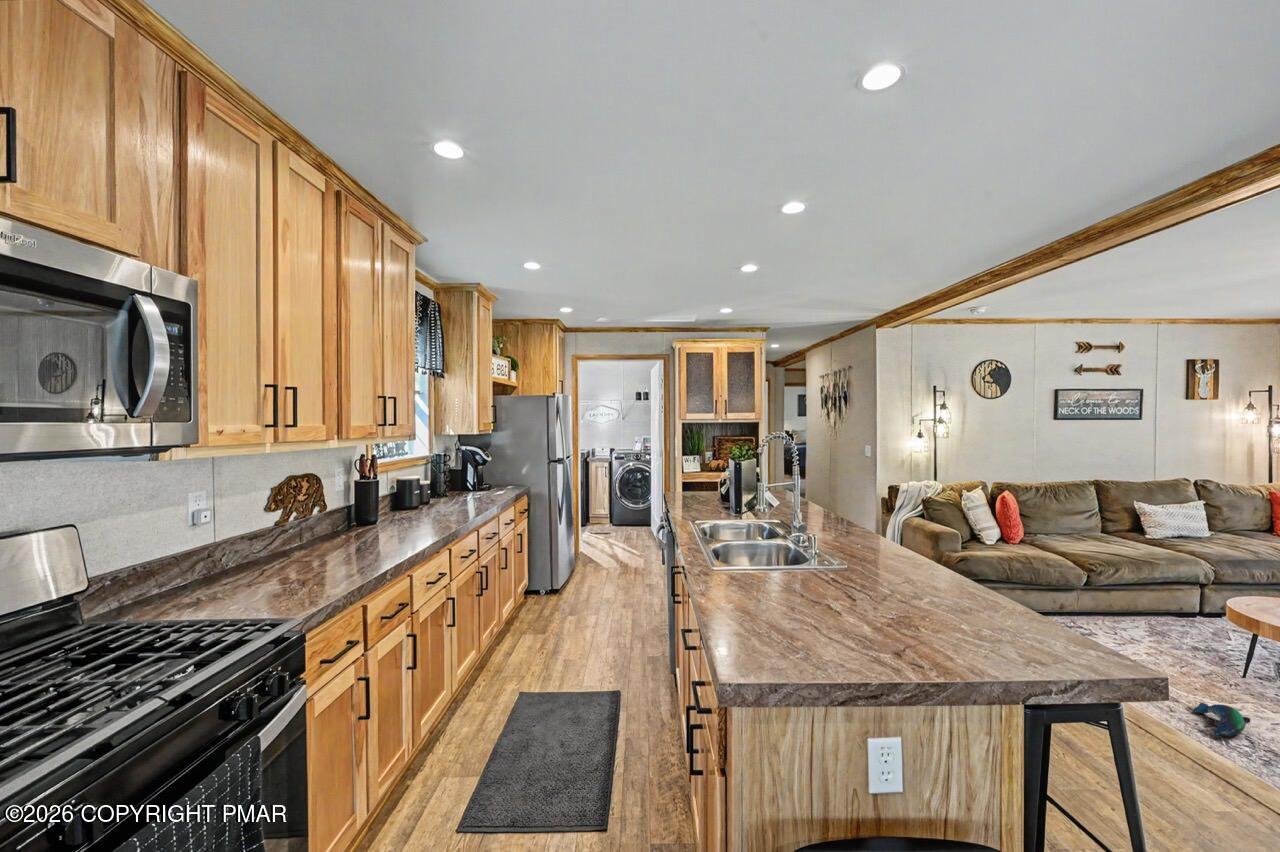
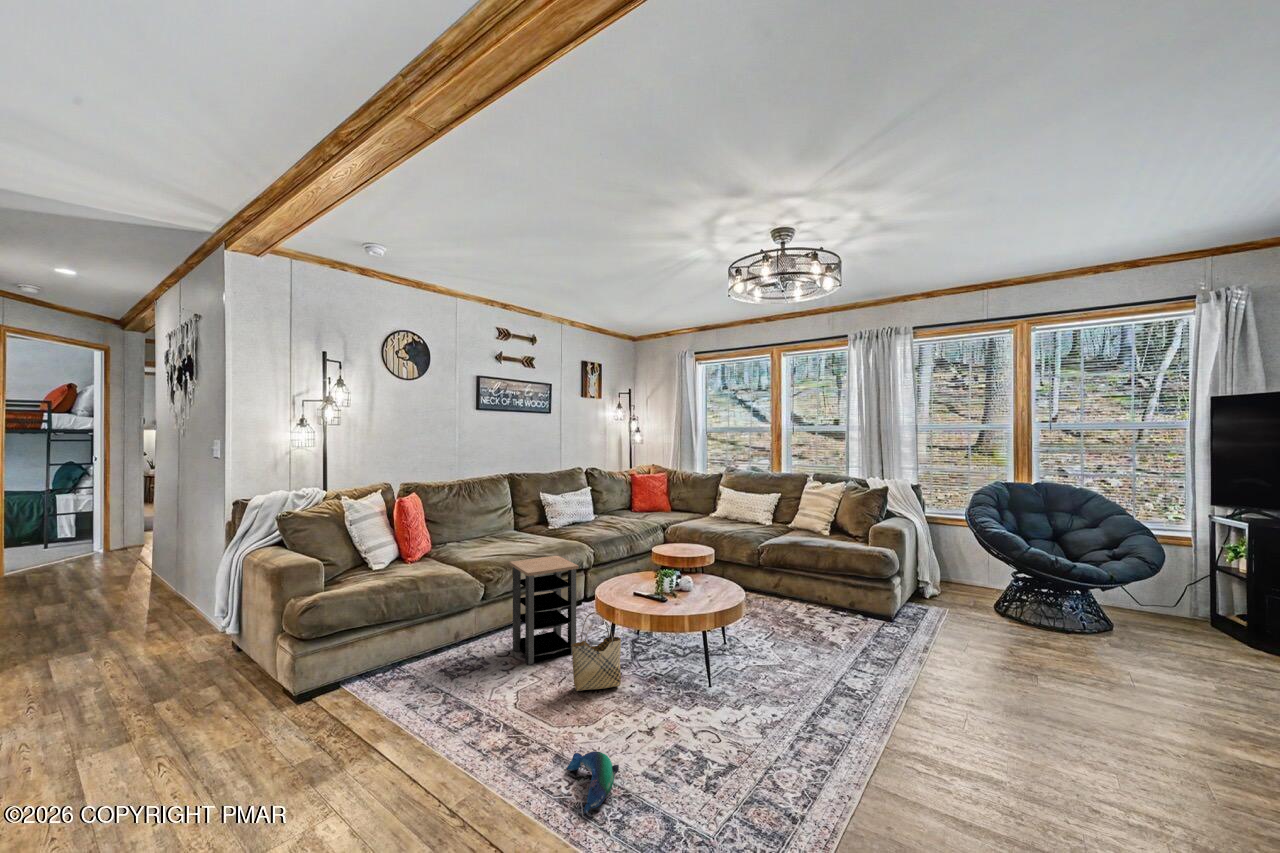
side table: none [1114,557,1195,648] -> present [510,555,579,665]
woven basket: none [1190,612,1252,681] -> present [571,612,621,691]

